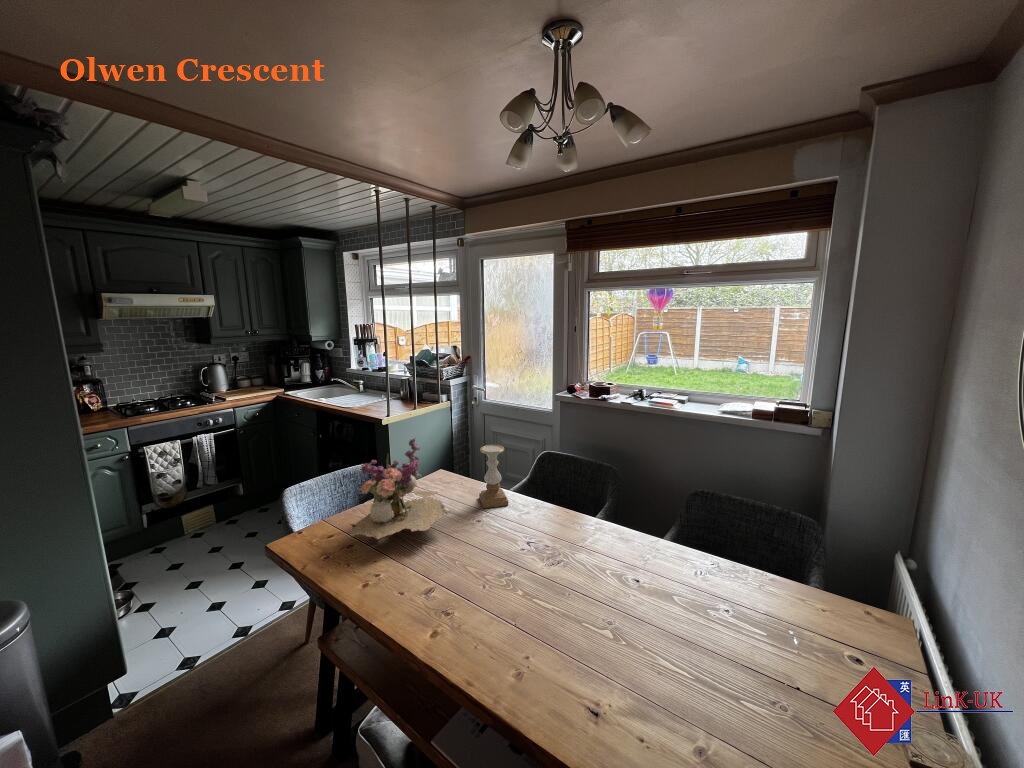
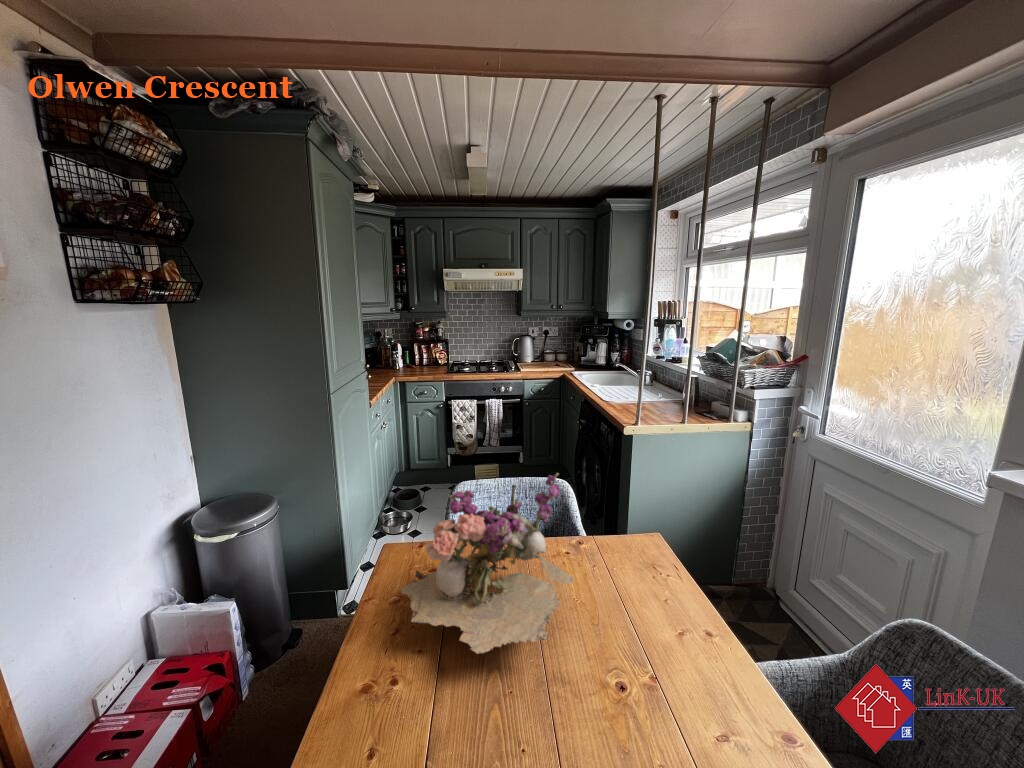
candle holder: present [479,445,508,508] -> none [646,535,717,685]

